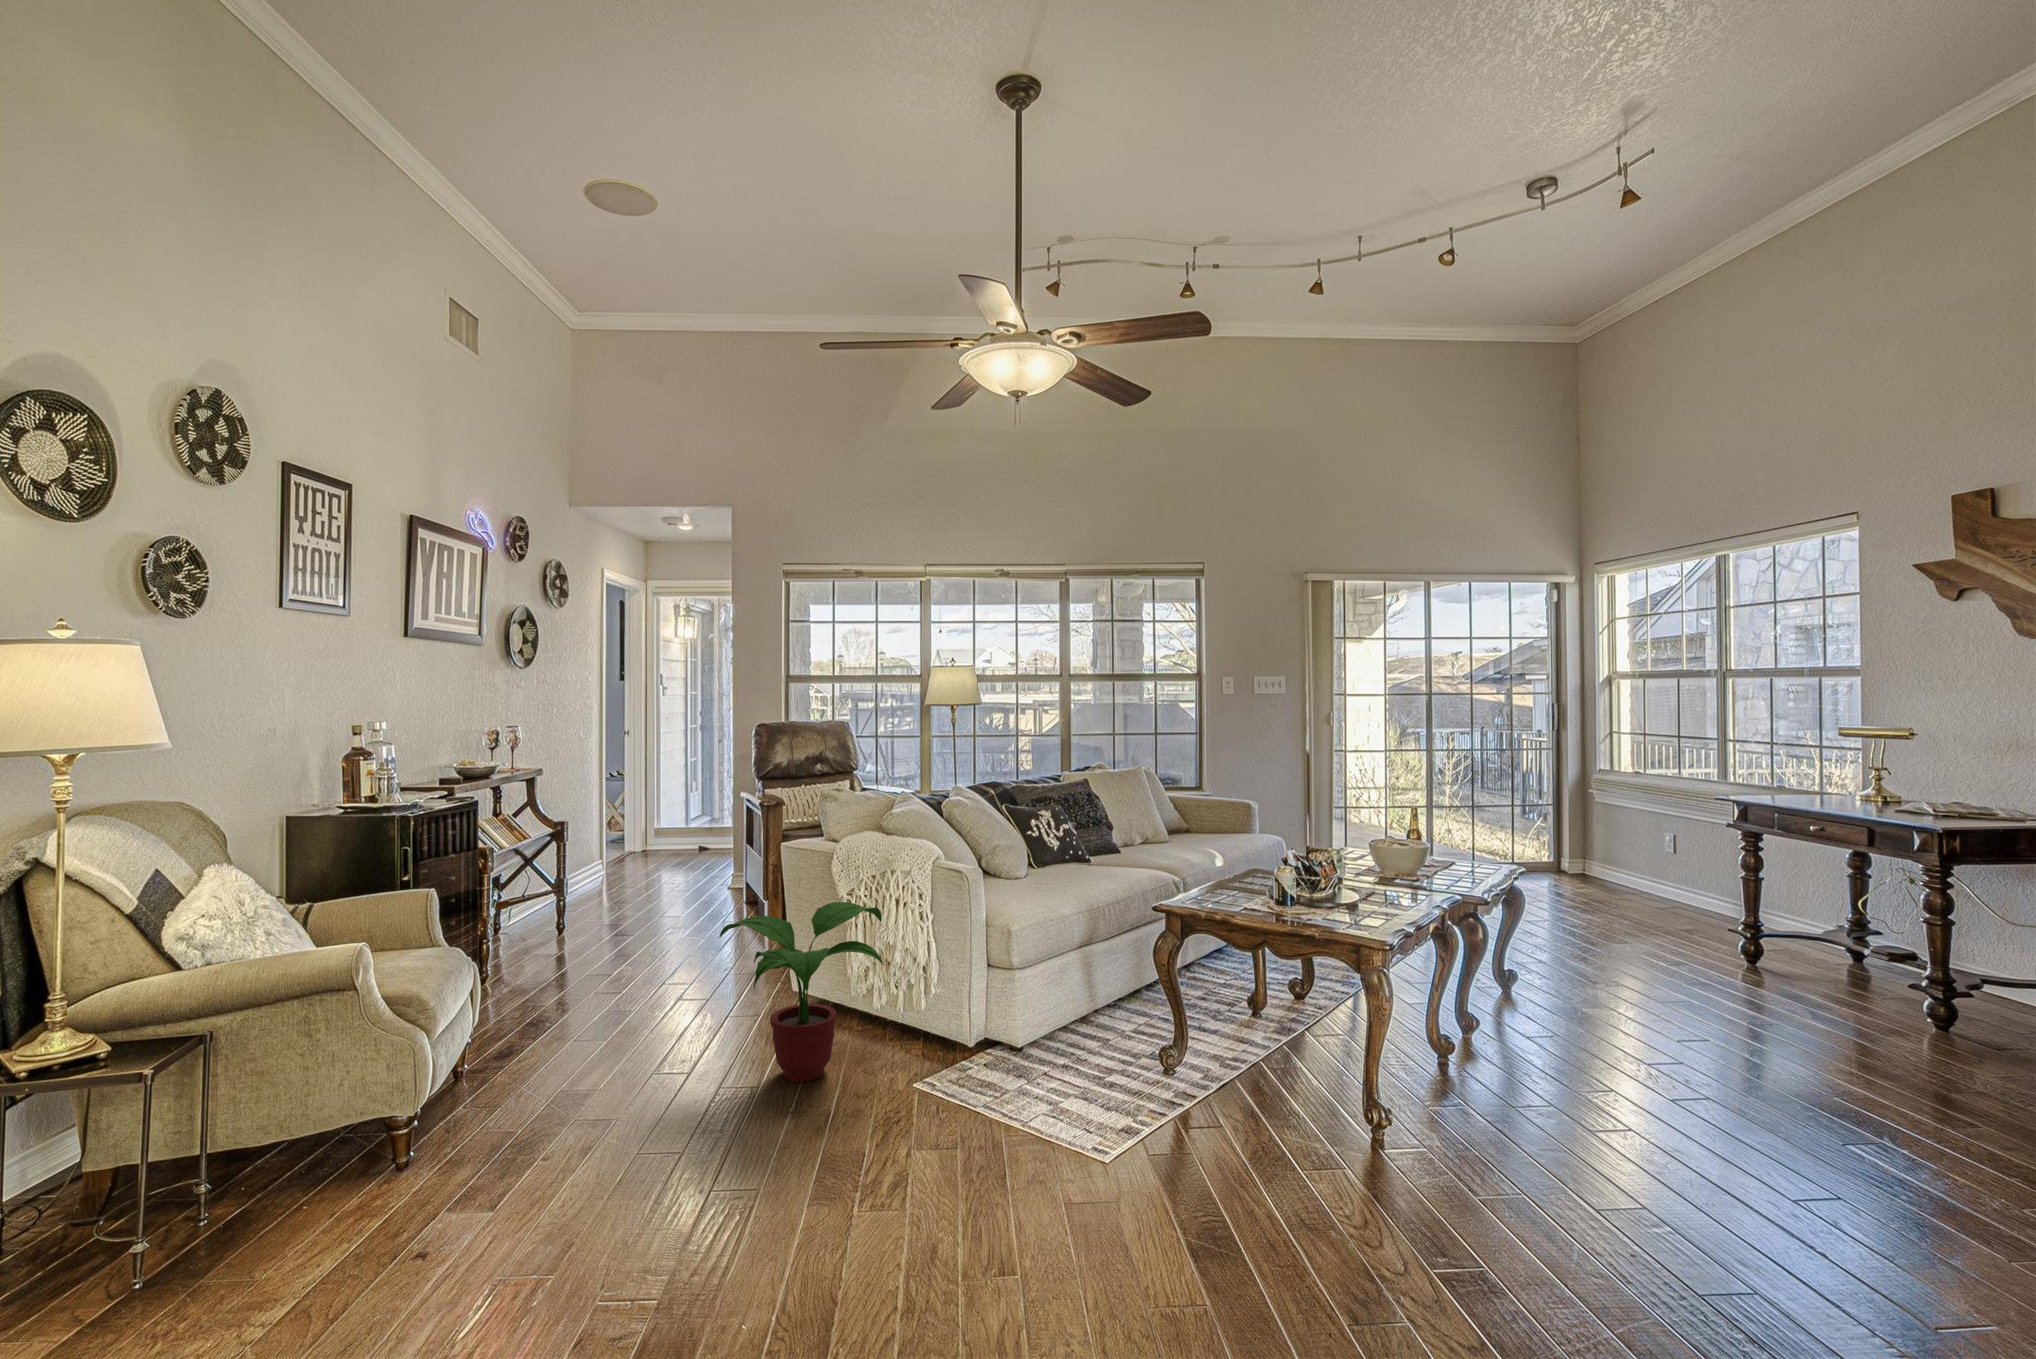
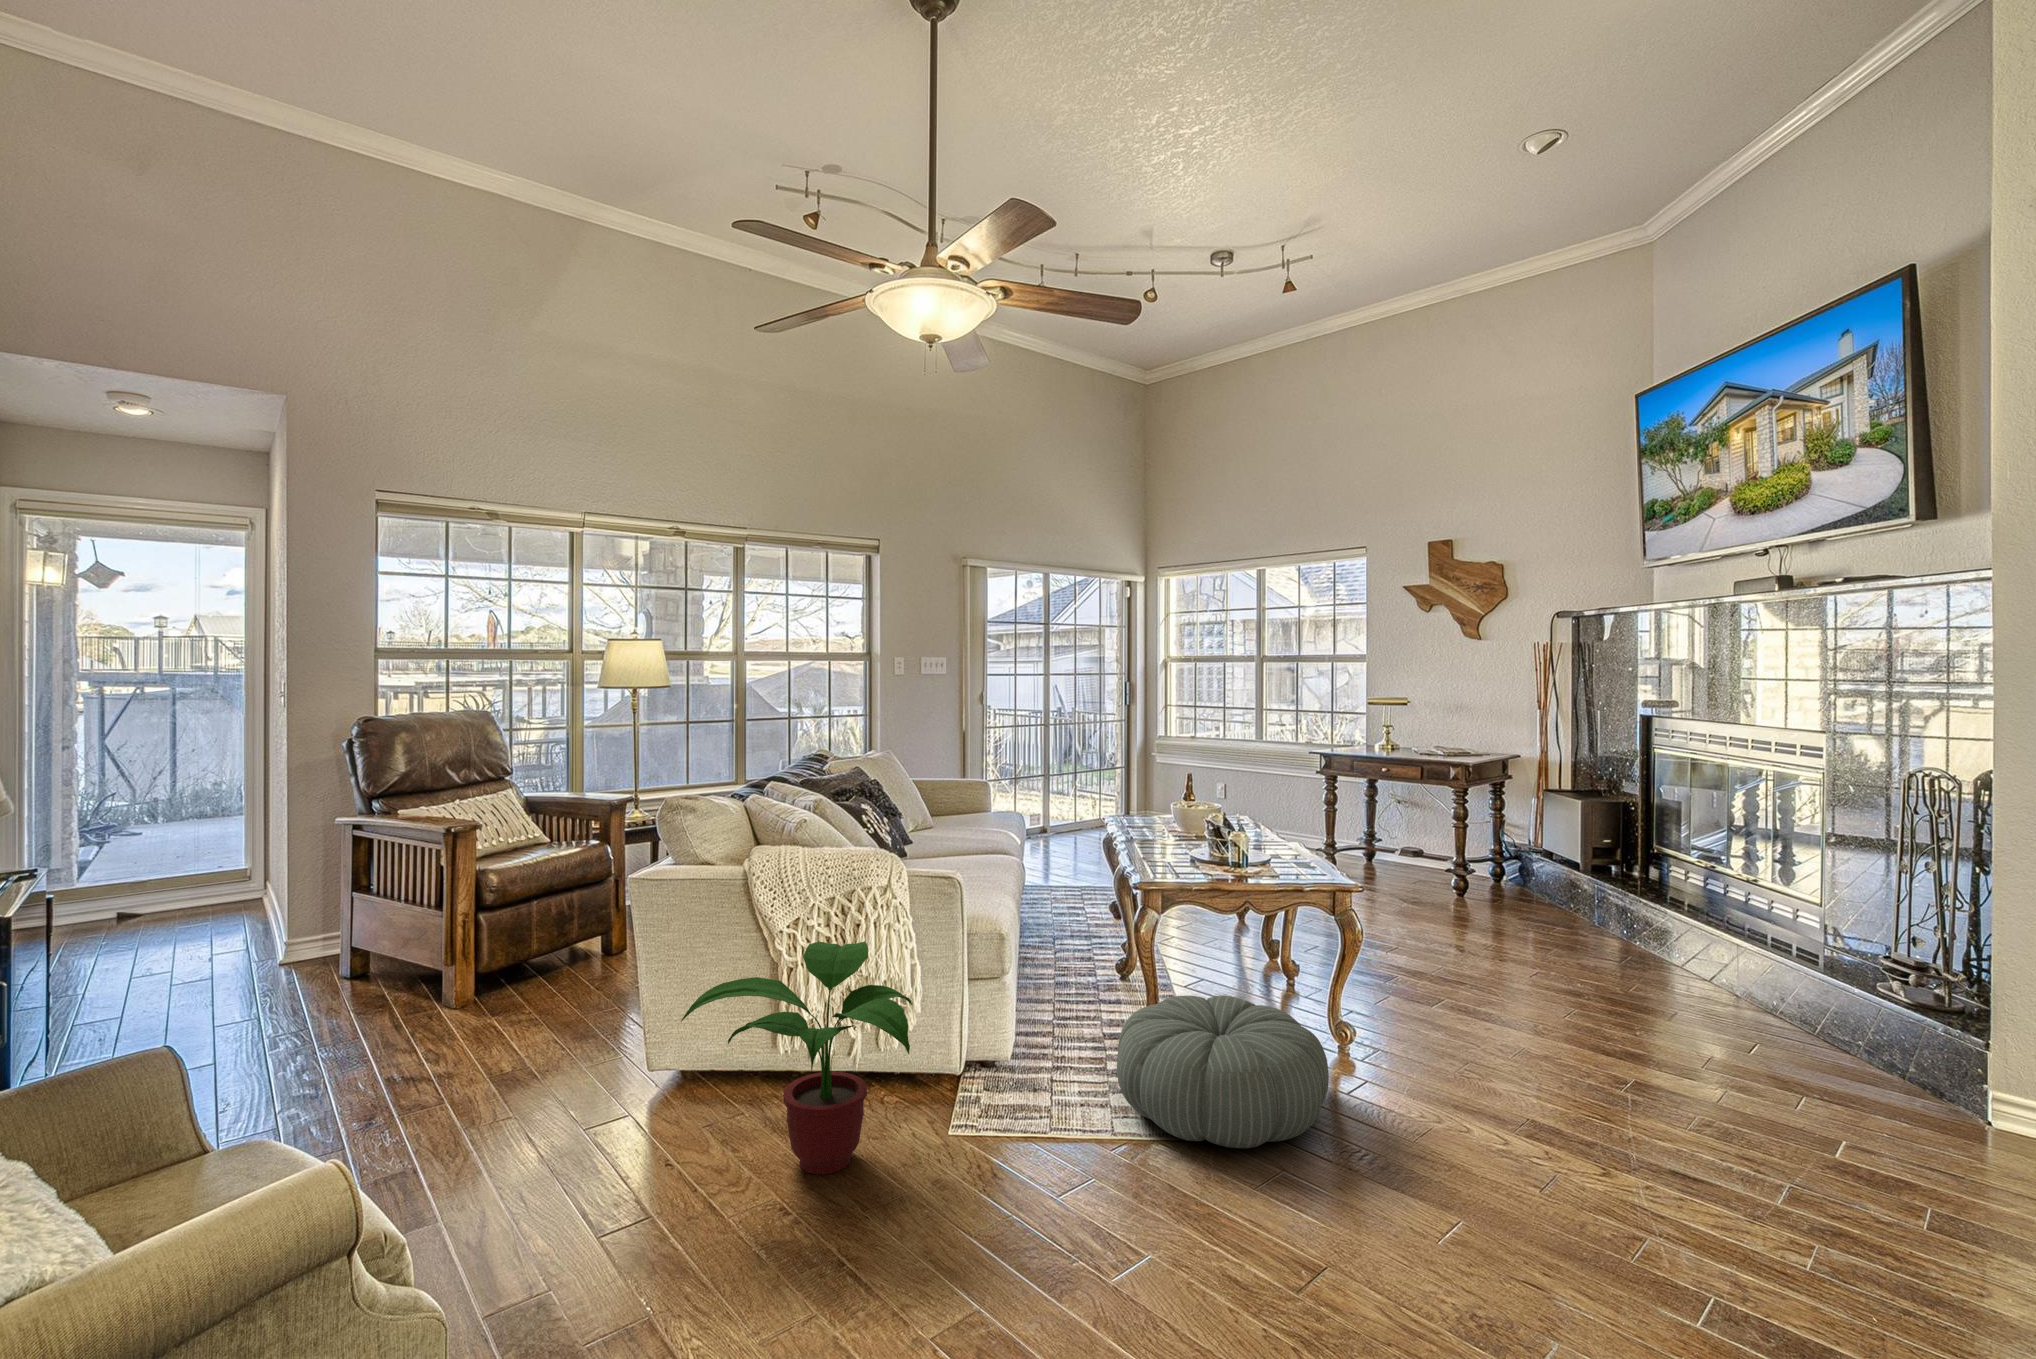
pouf: none [1030,1019,1251,1182] -> present [1117,995,1329,1148]

